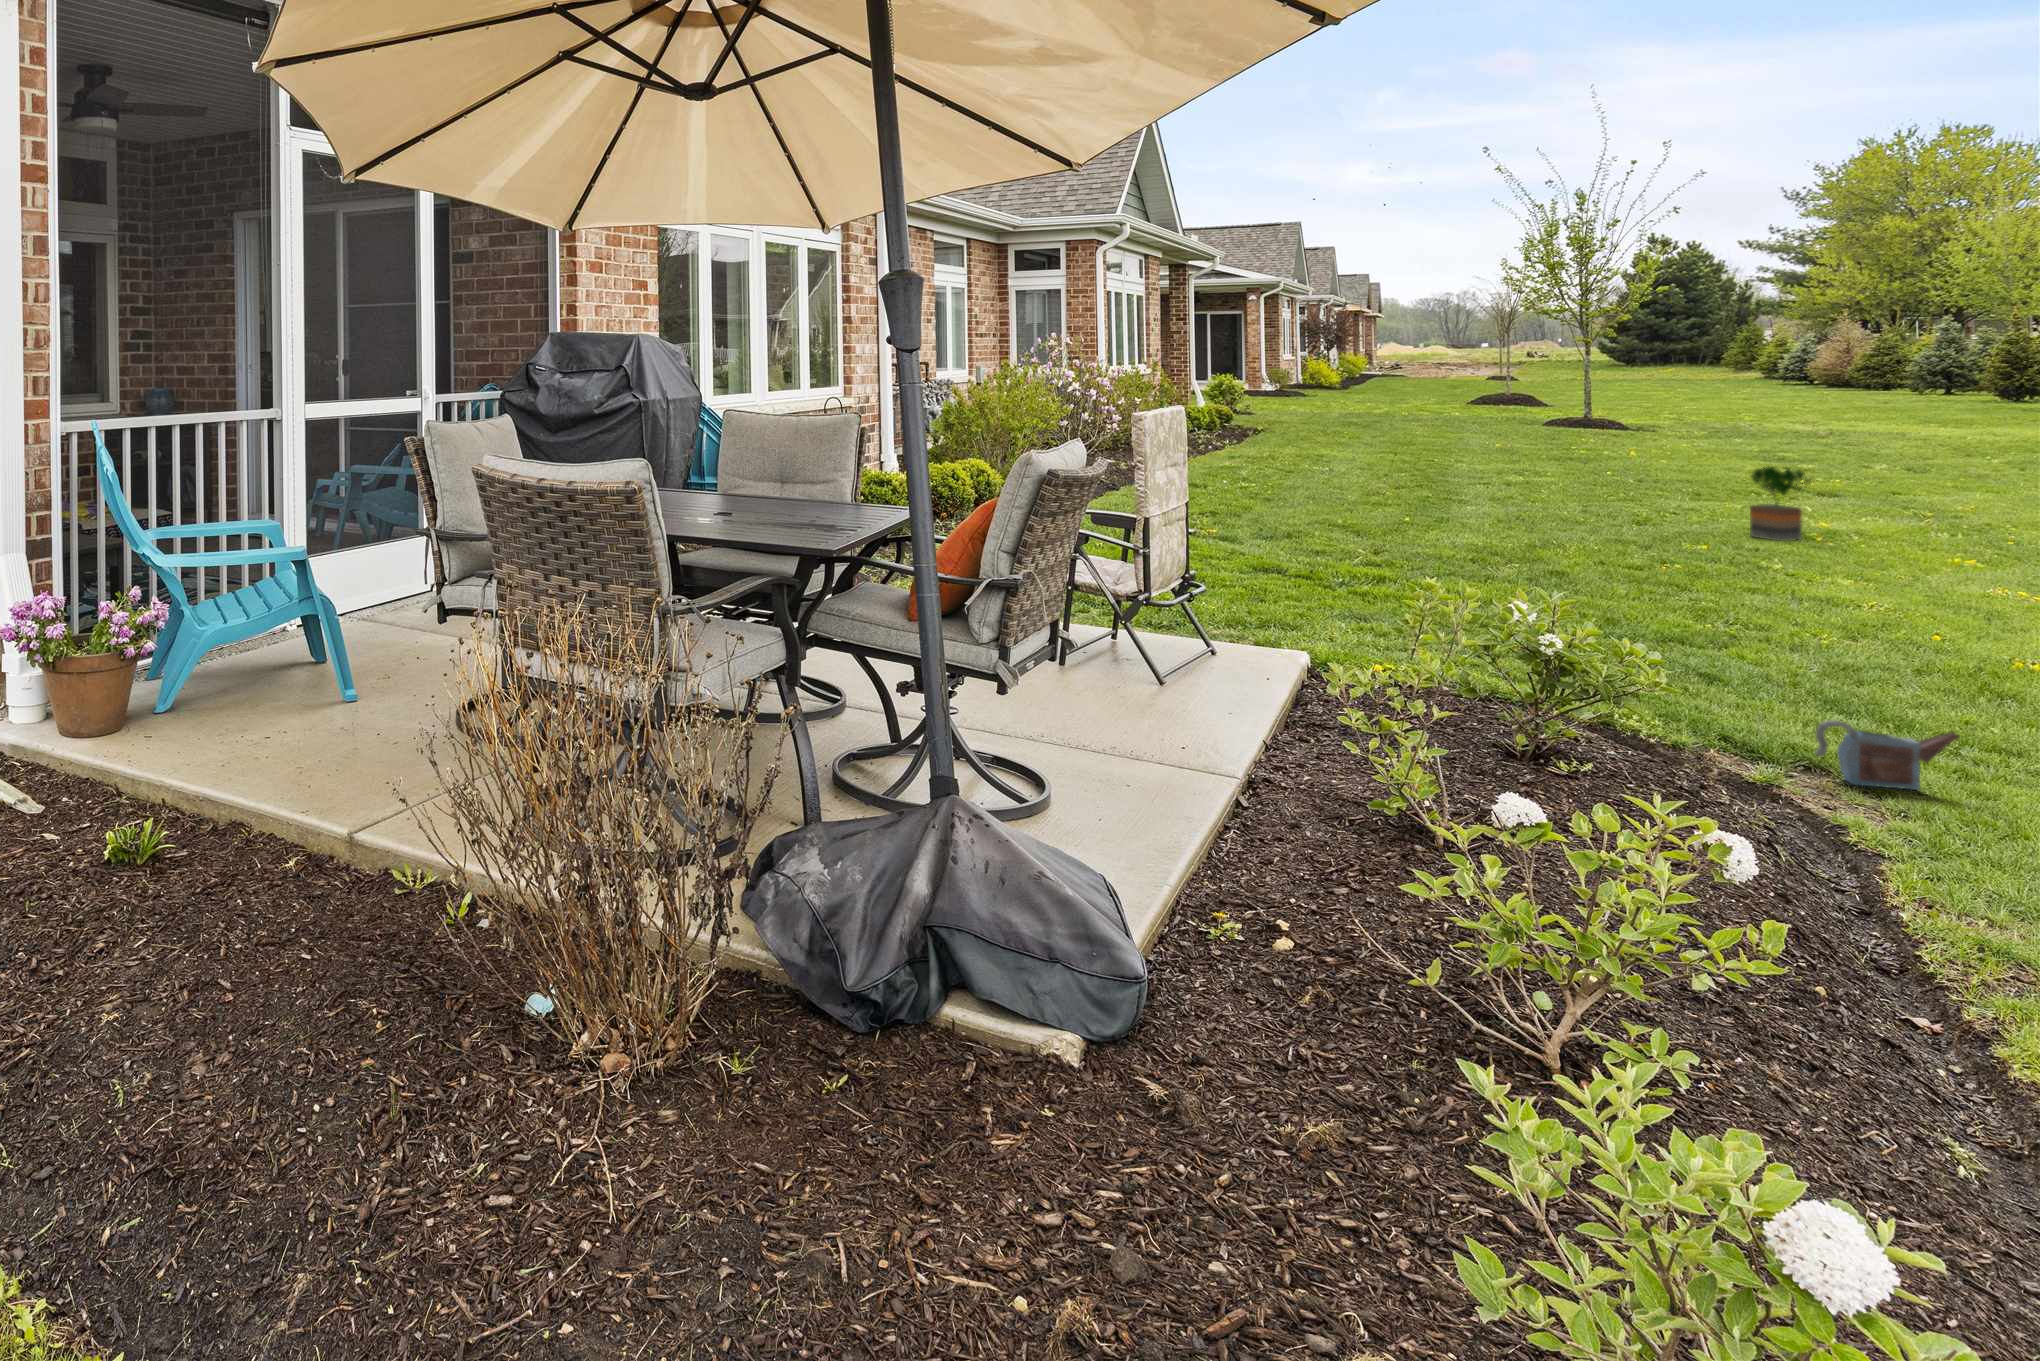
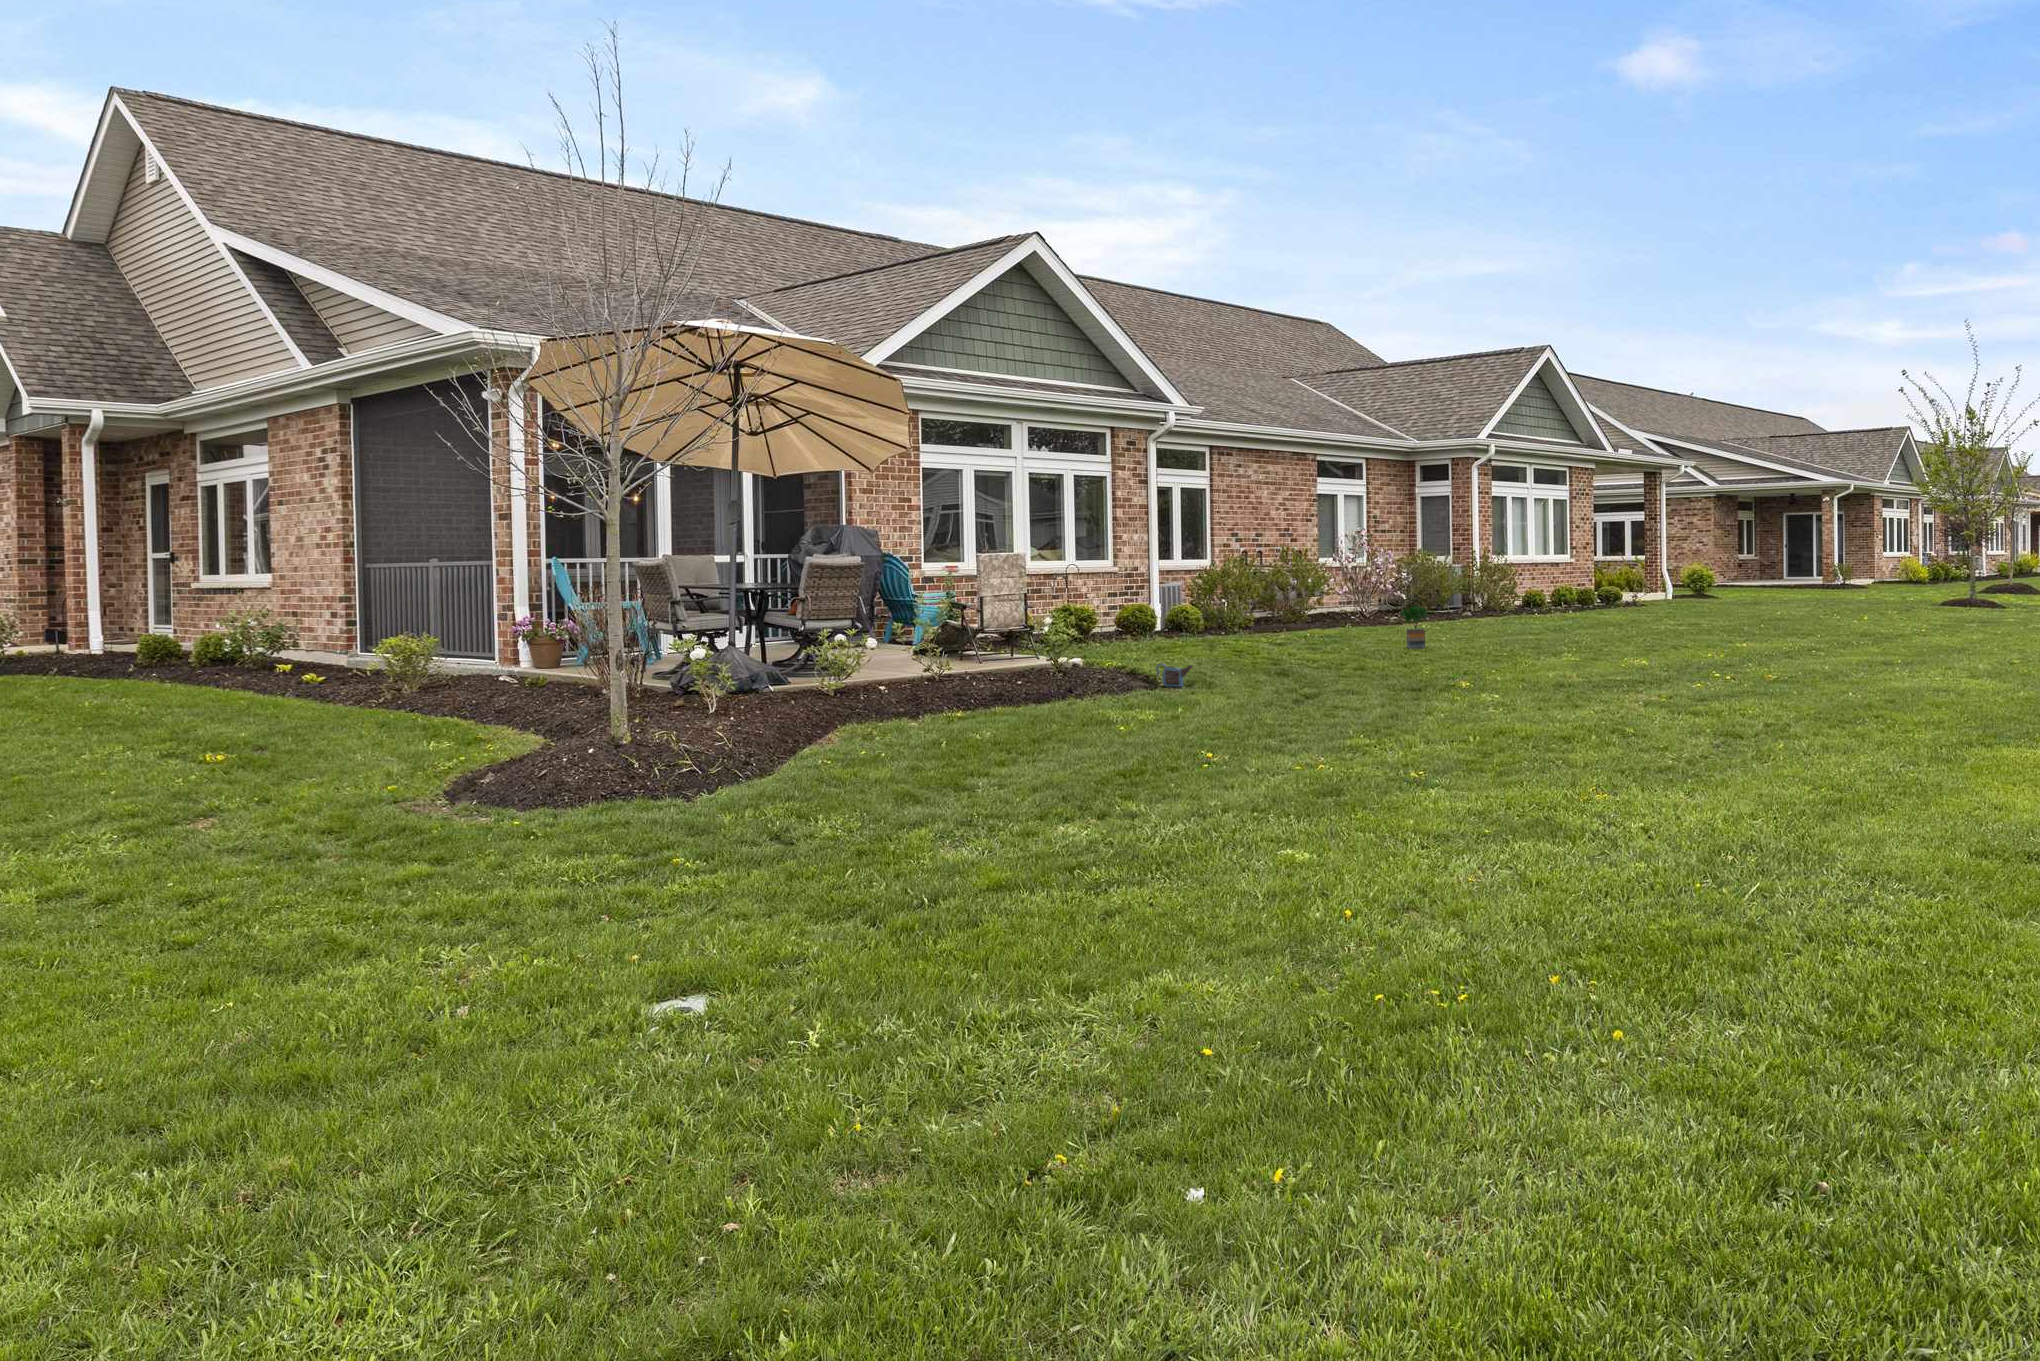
potted tree: present [1750,467,1811,541] -> present [1401,606,1430,649]

